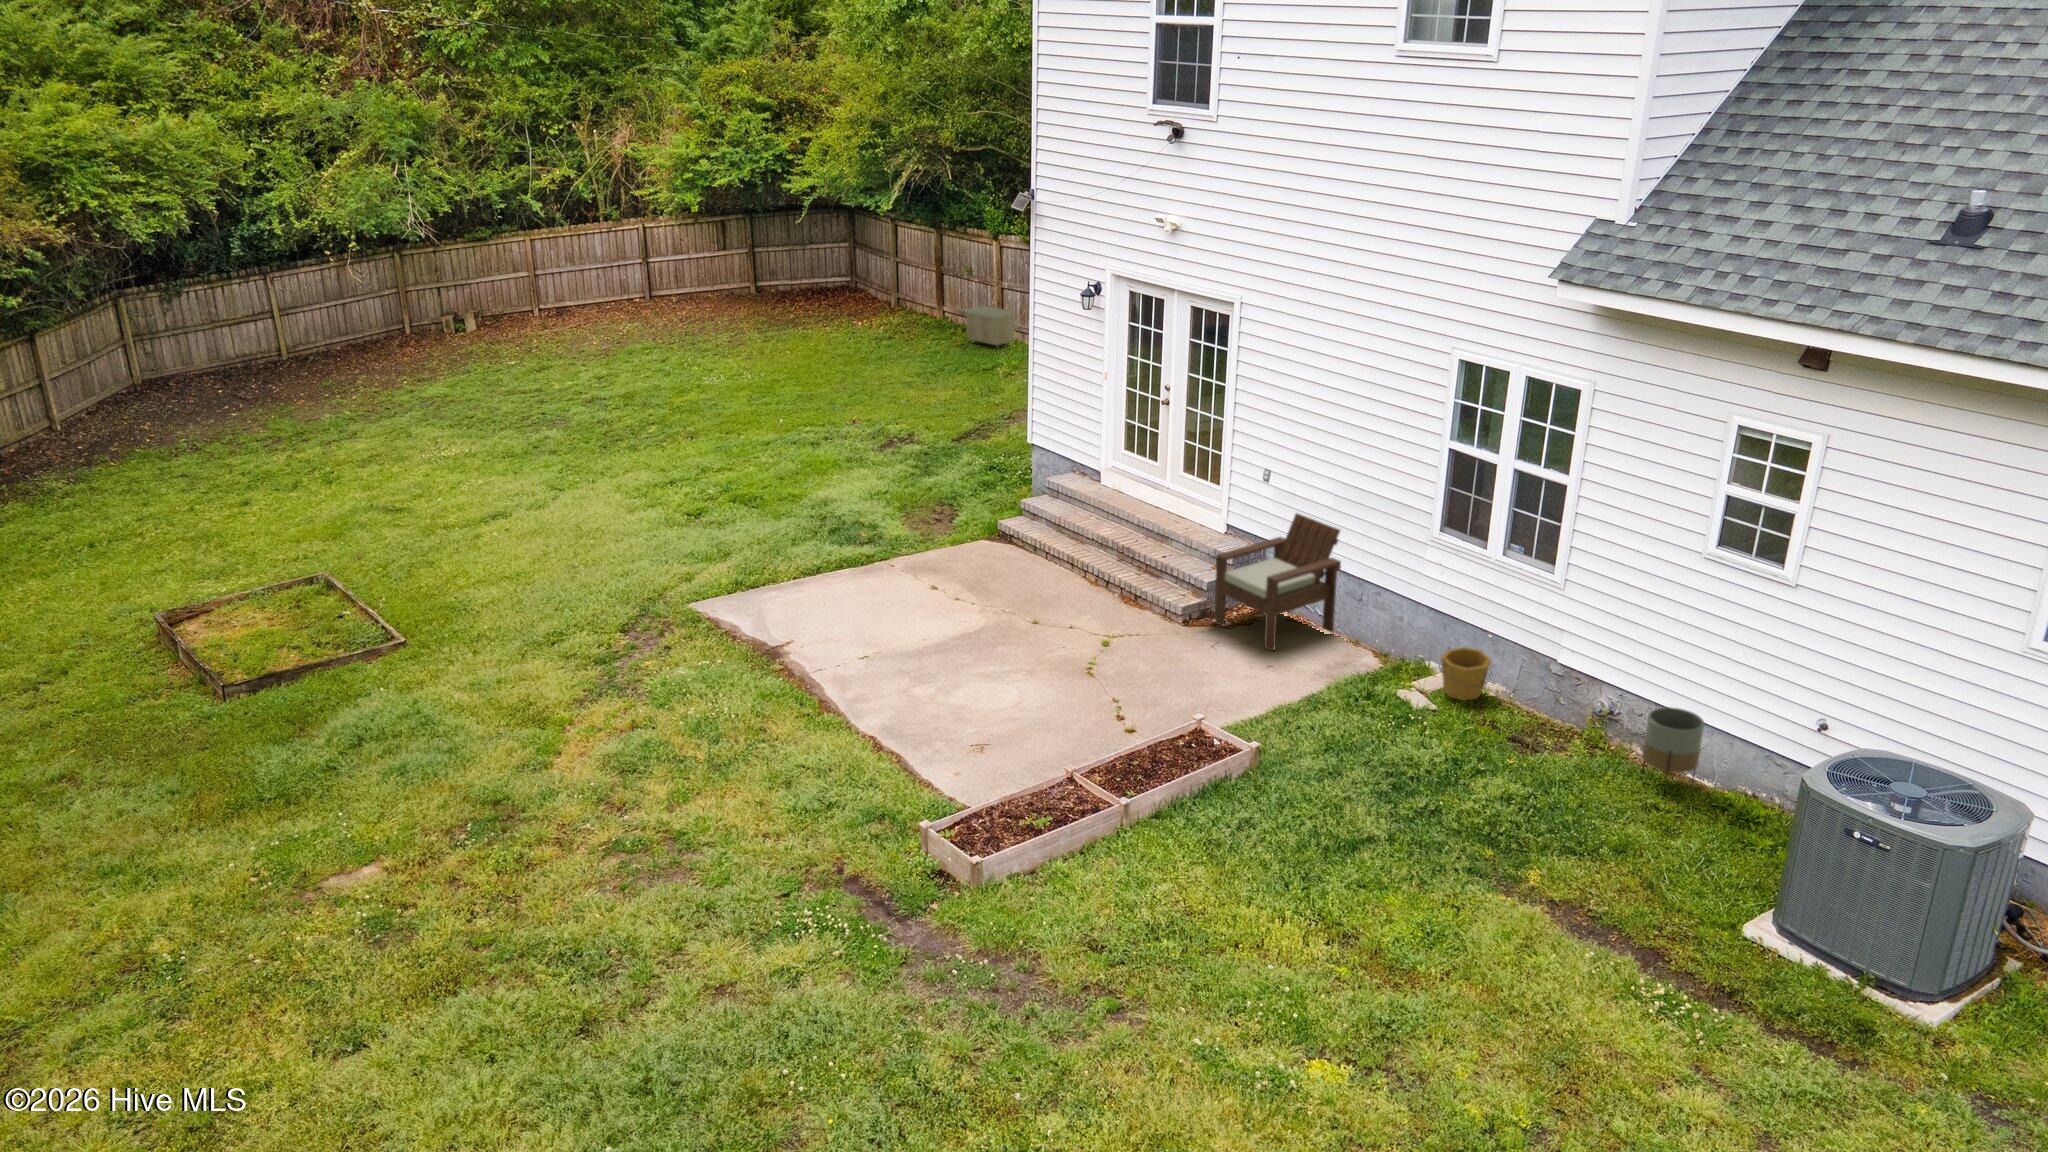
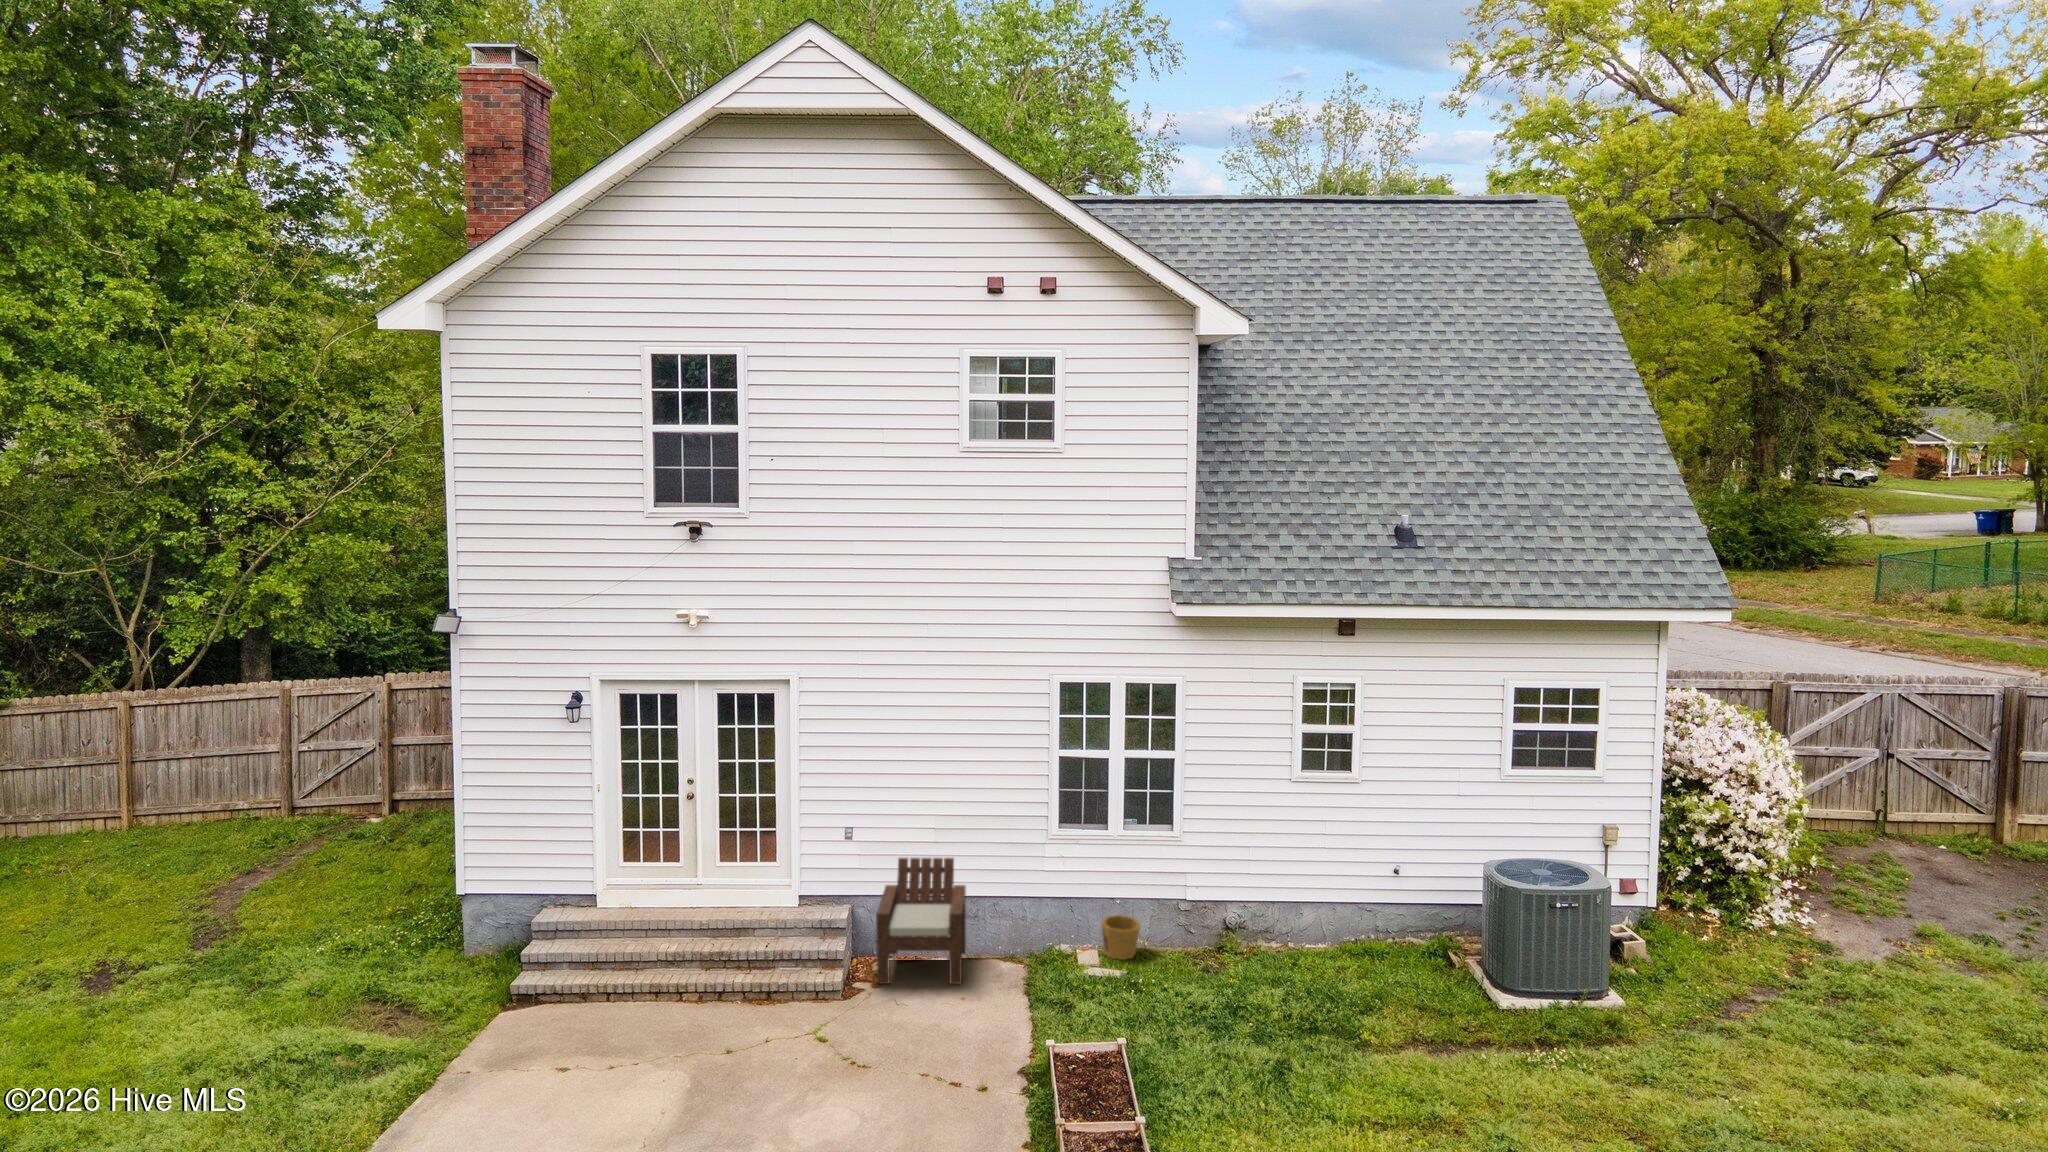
storage bench: present [965,306,1015,346] -> none [38,792,120,844]
planter: present [1642,707,1704,792] -> none [1290,895,1332,959]

